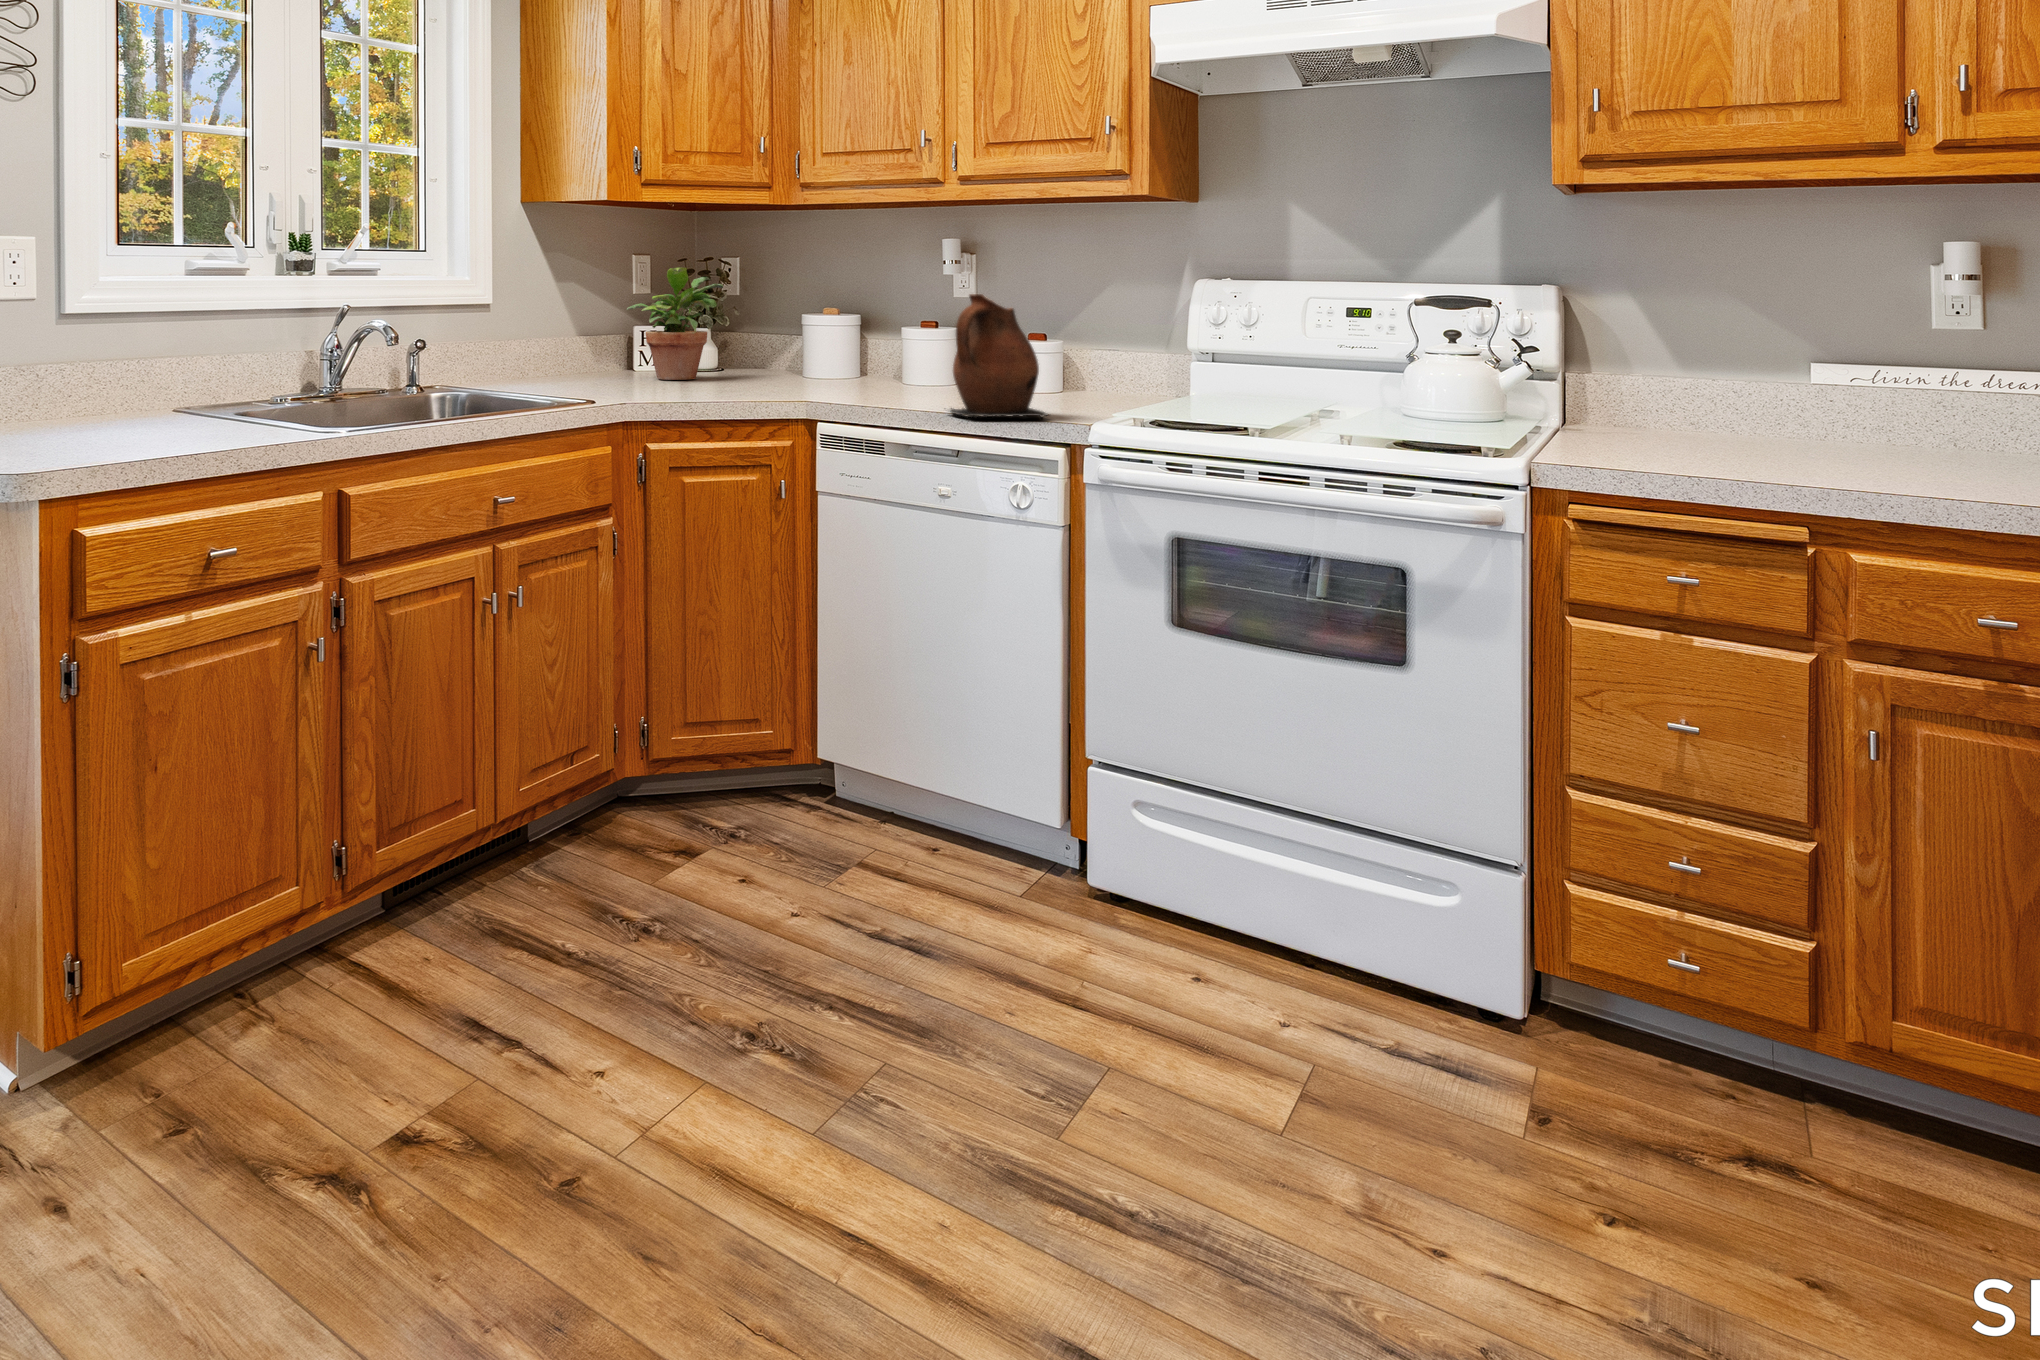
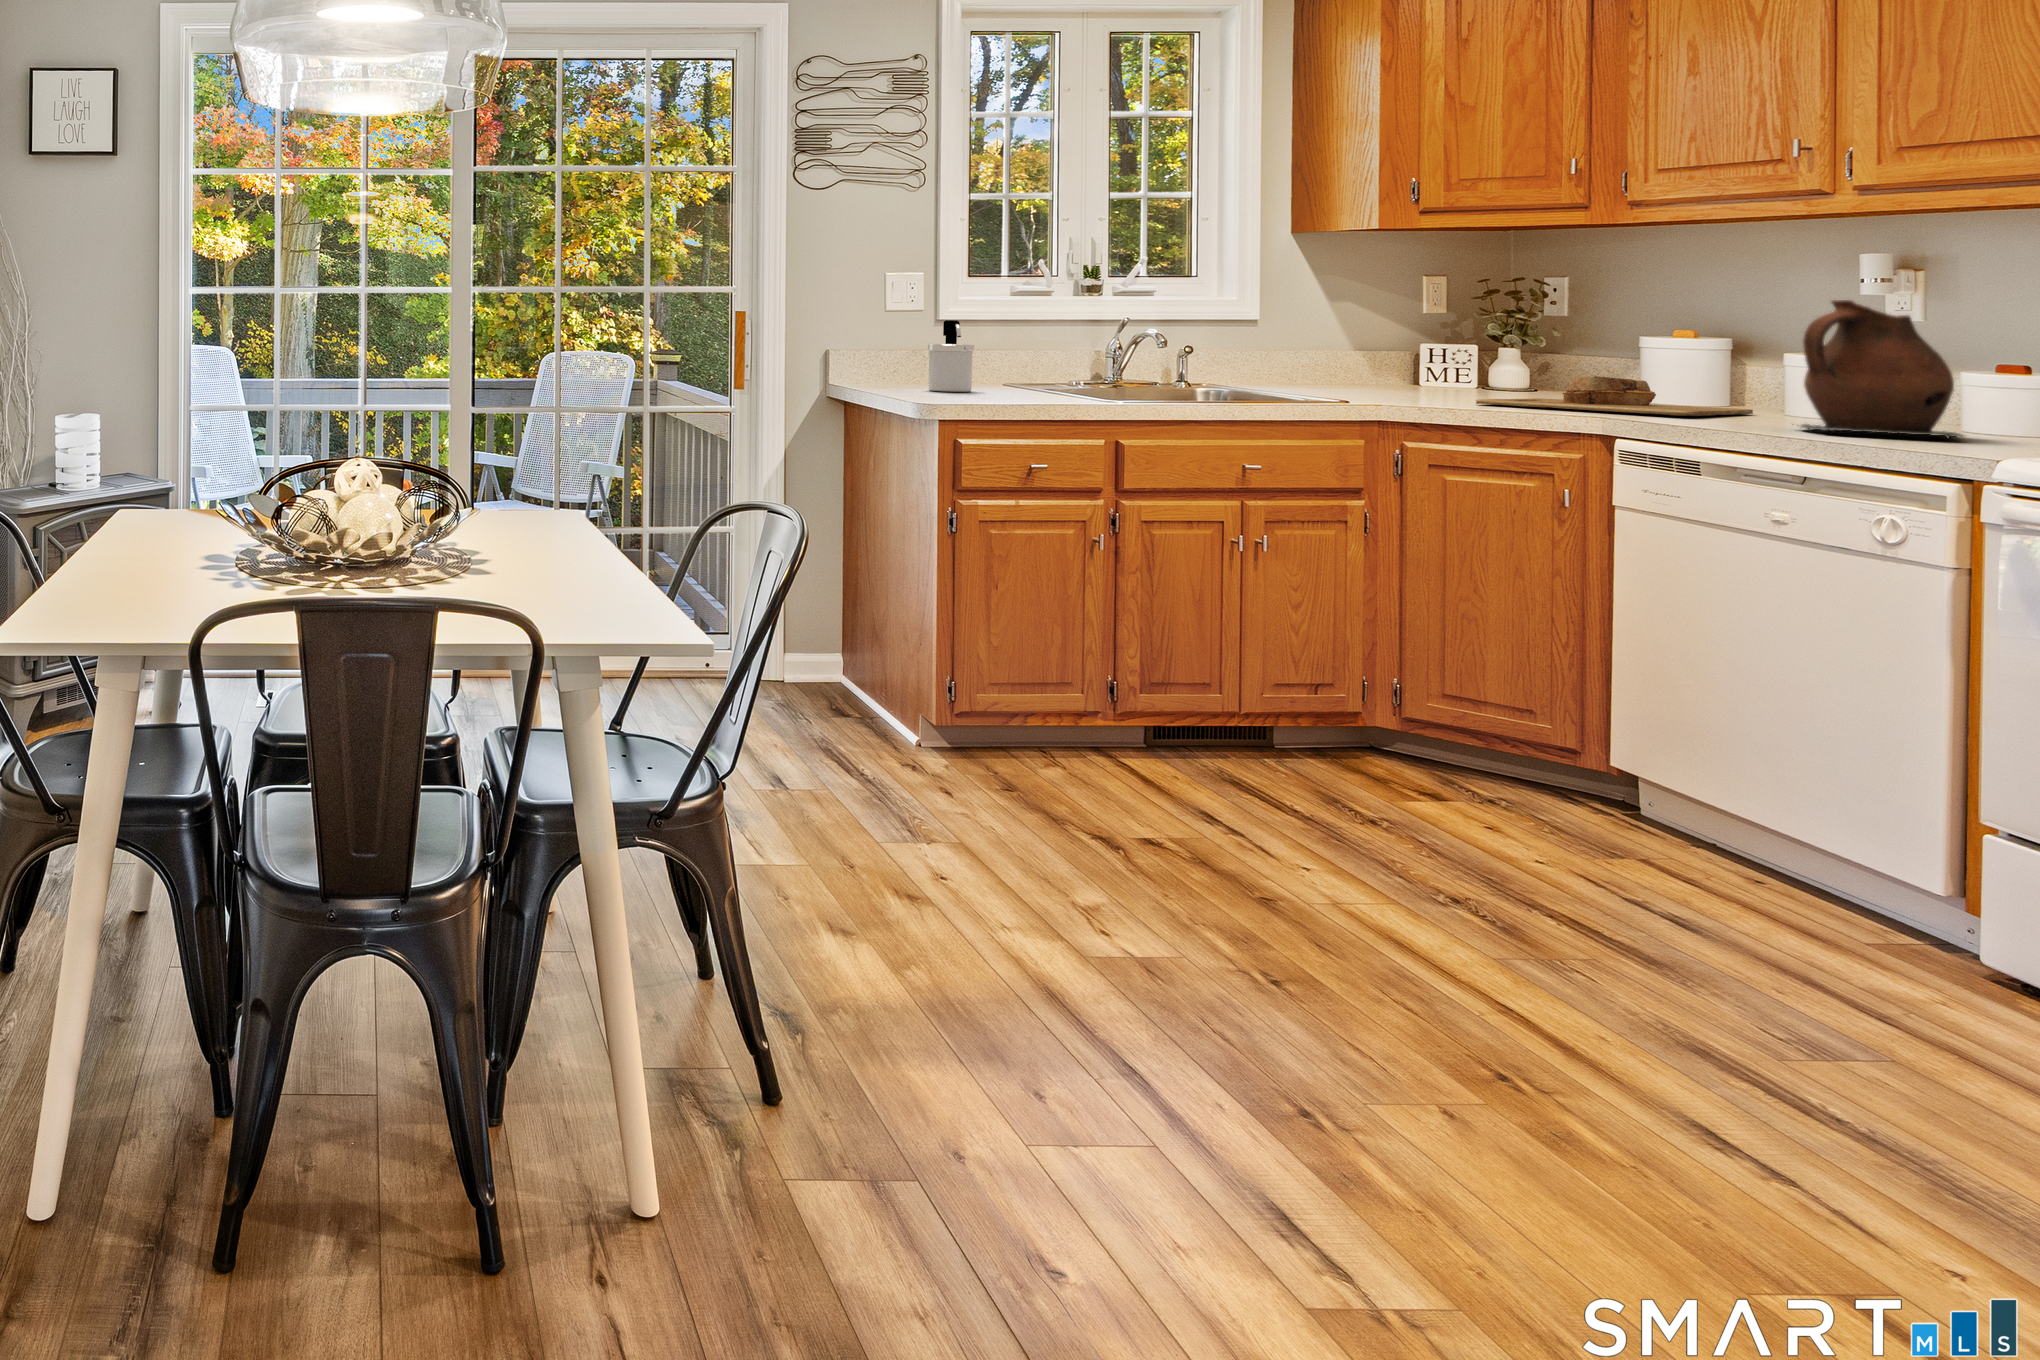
potted plant: present [627,268,723,380] -> none [1407,288,1526,393]
soap dispenser: none [32,318,114,436] -> present [928,320,974,392]
cutting board: none [705,364,899,404] -> present [1476,376,1753,416]

